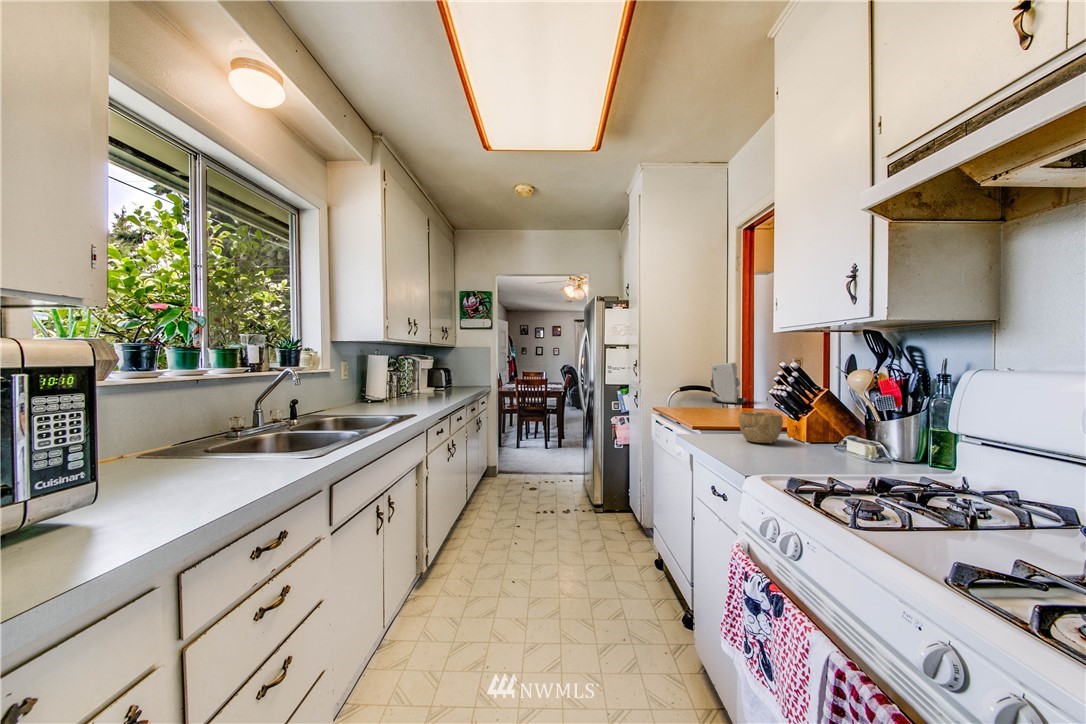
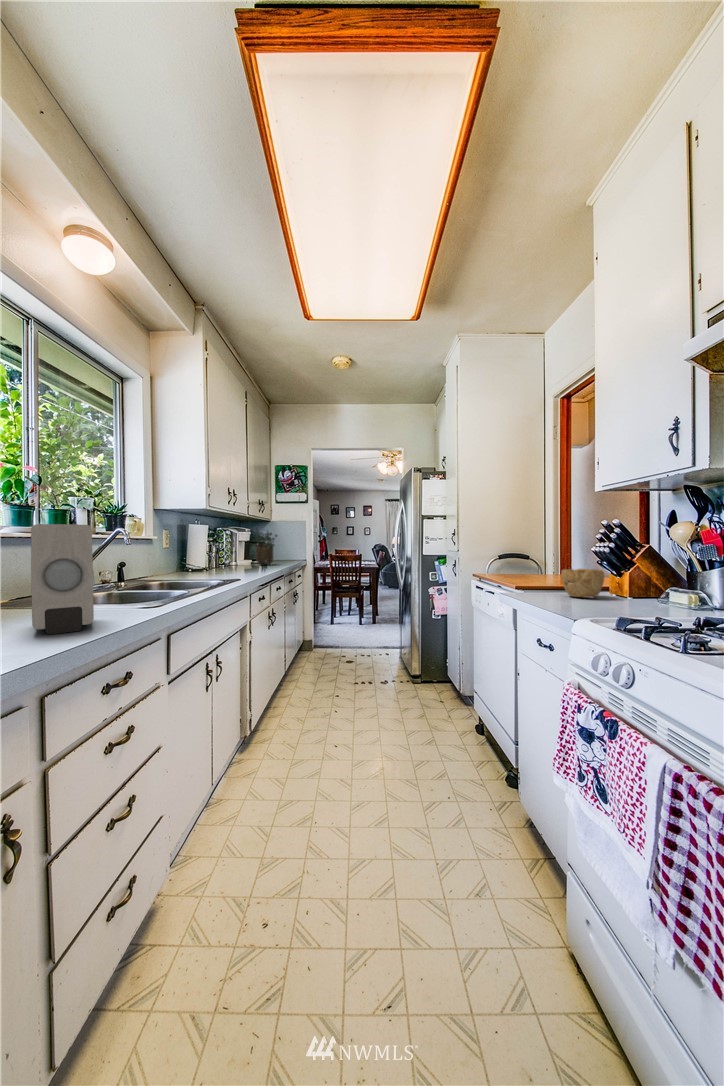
potted plant: none [430,349,459,392] -> present [249,522,277,565]
soap dispenser: present [711,363,746,404] -> present [31,524,94,634]

